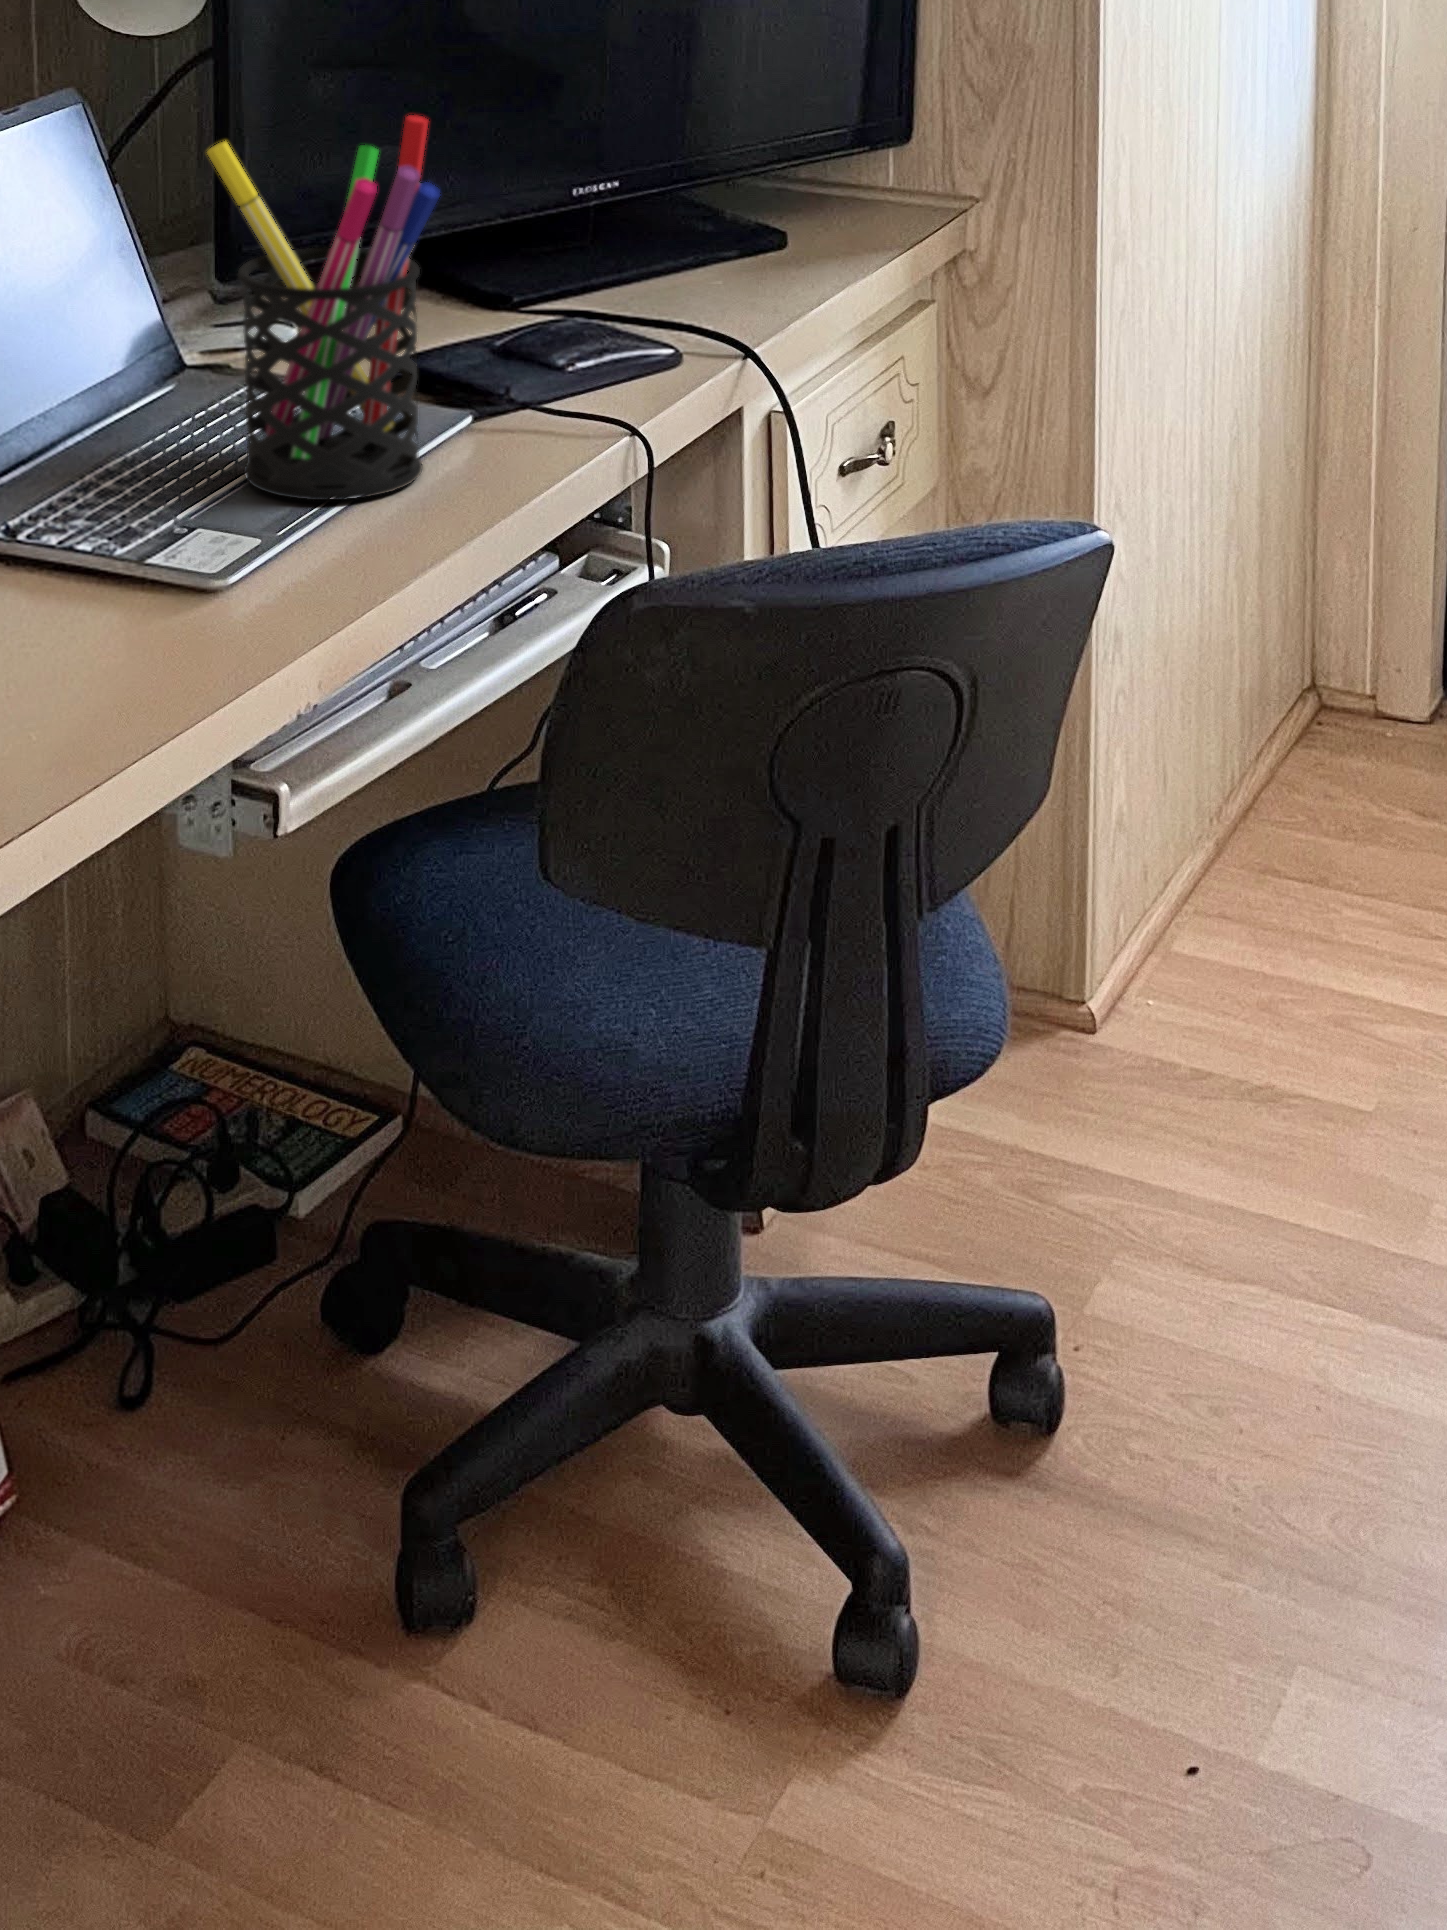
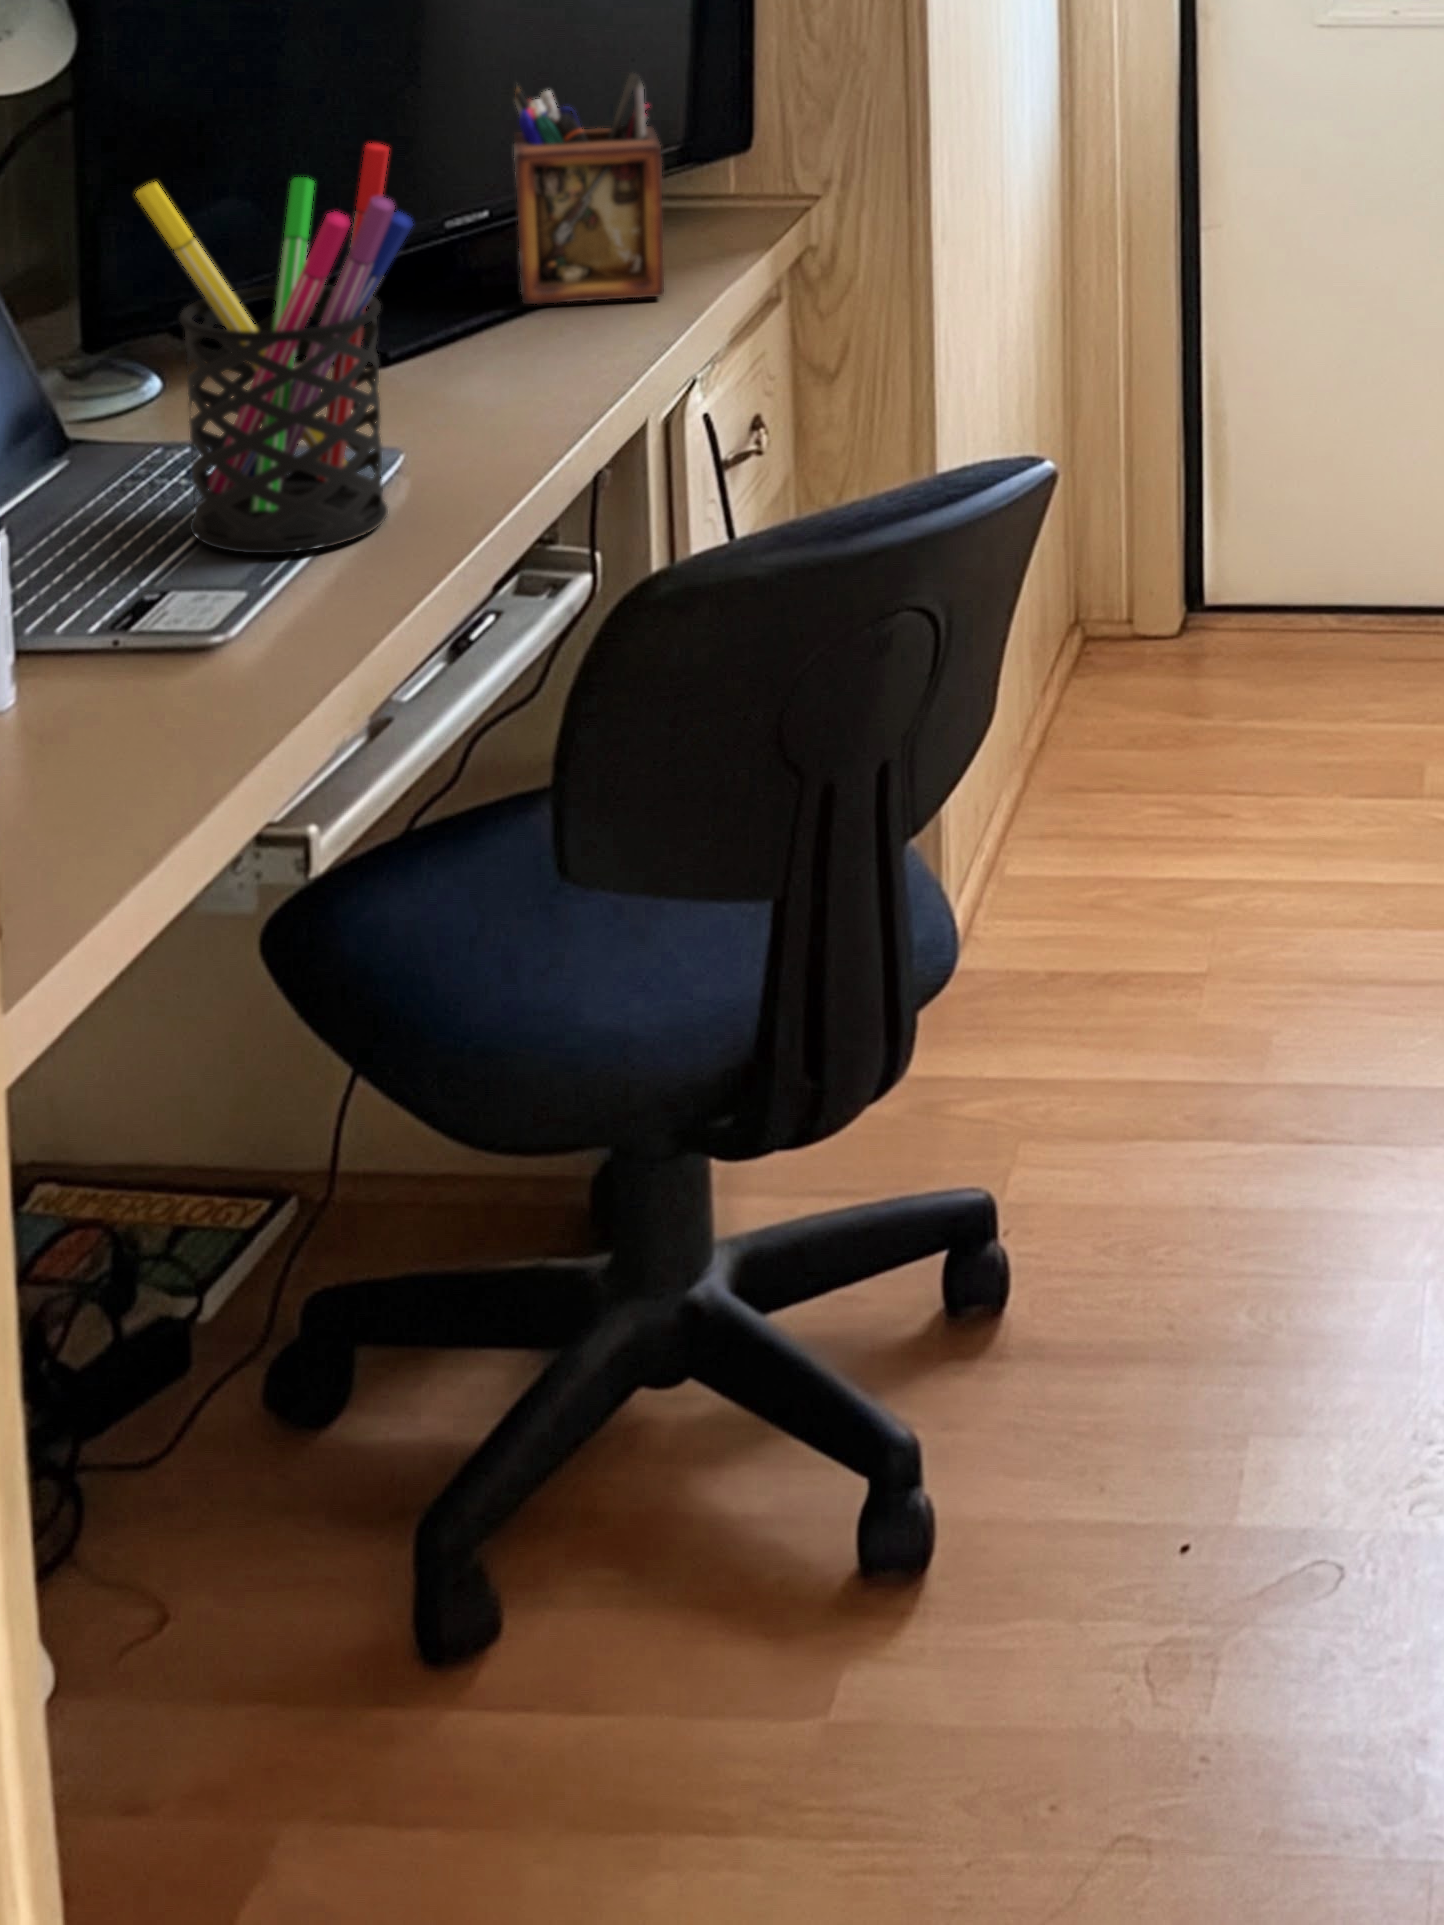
desk organizer: none [635,62,781,292] -> present [514,73,664,304]

